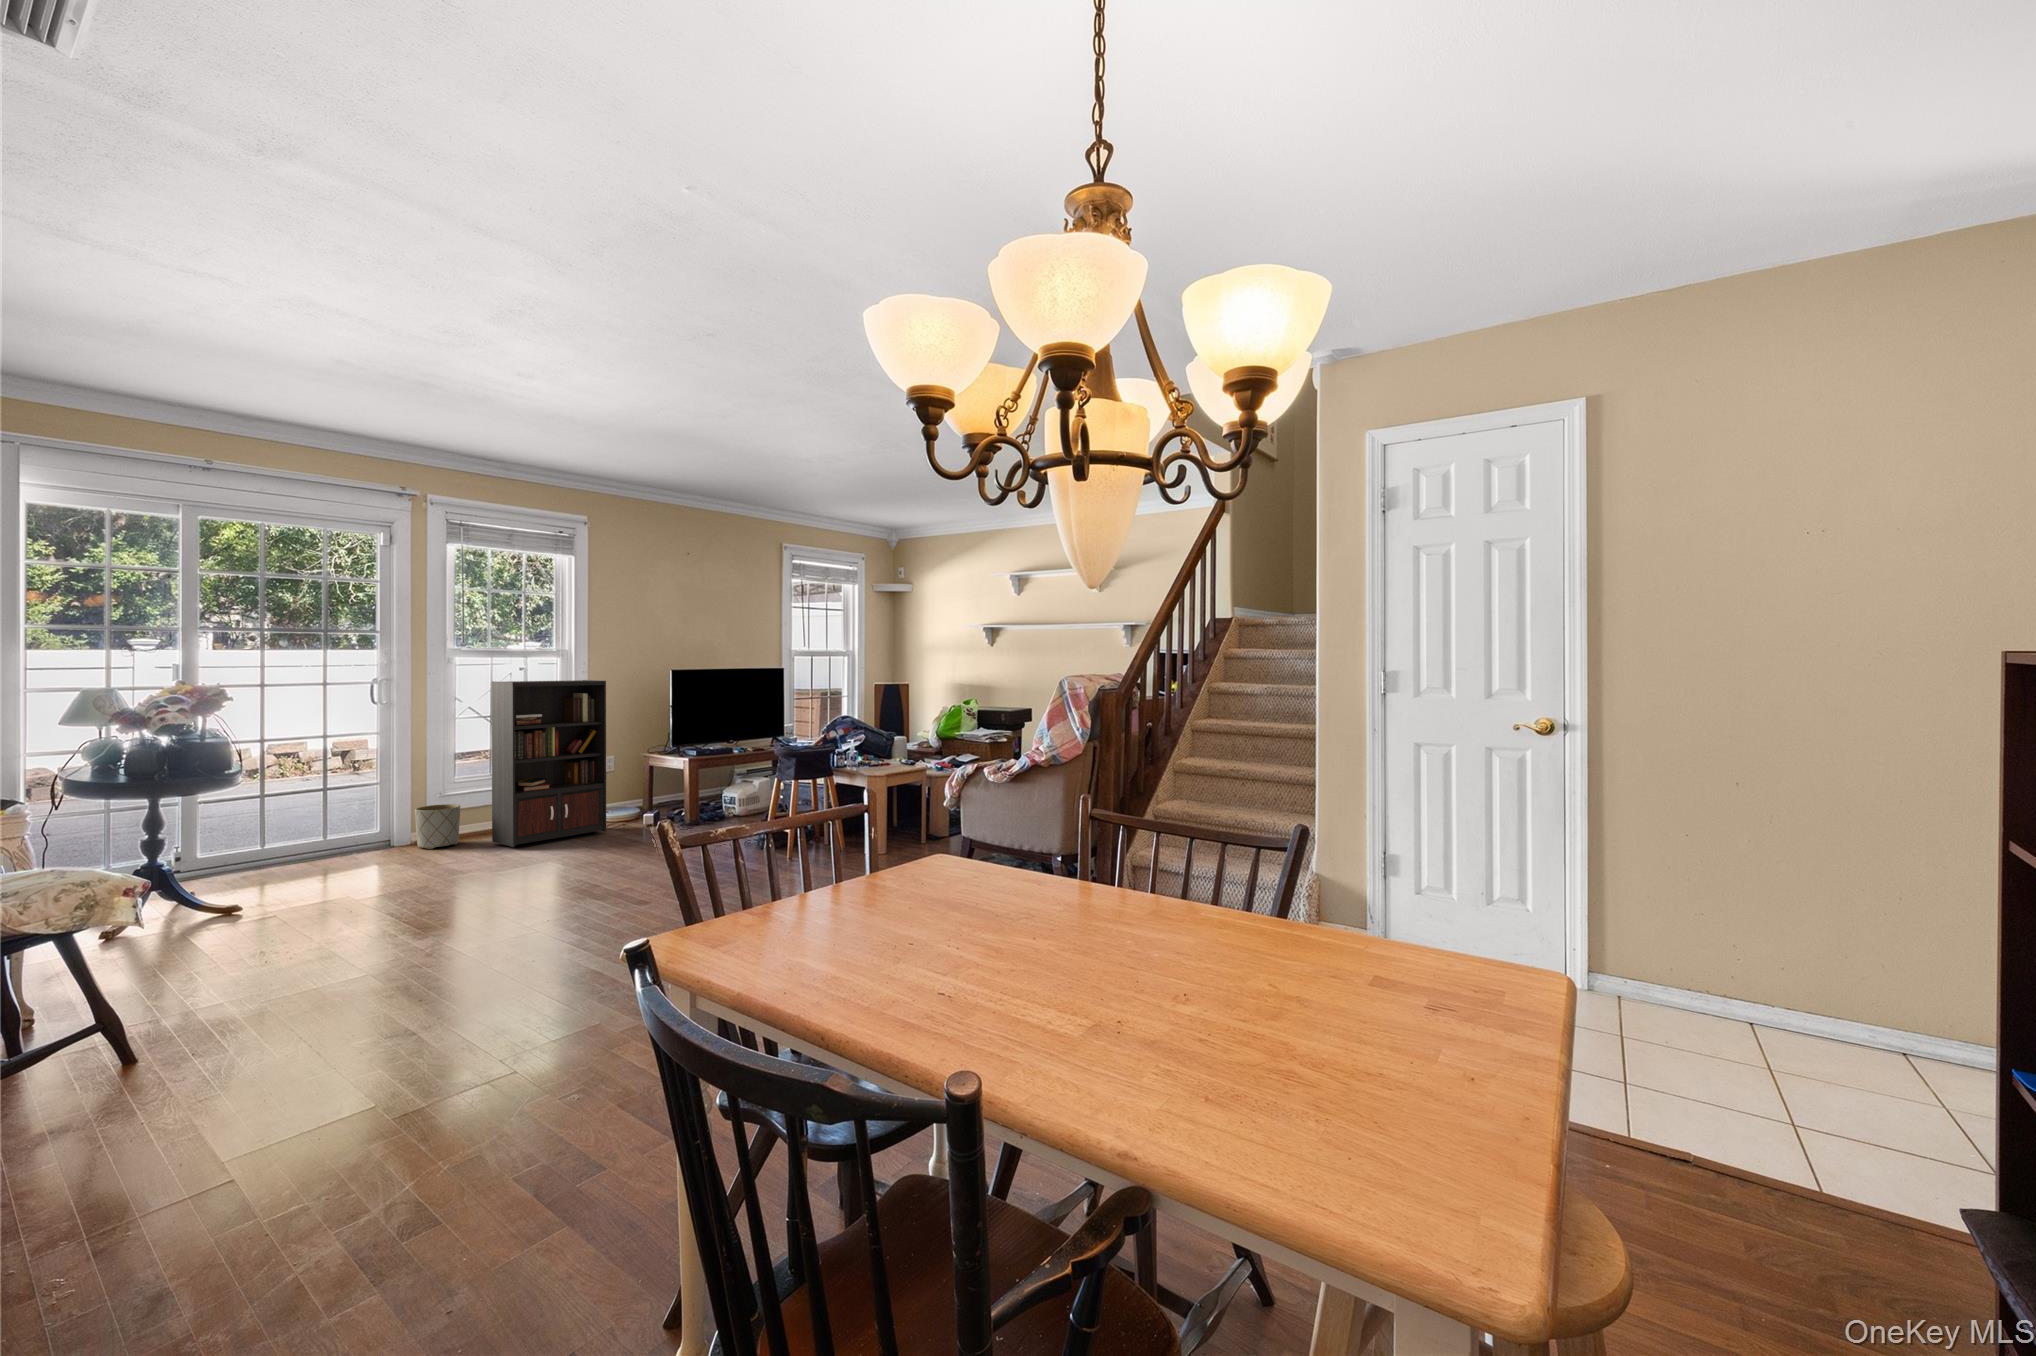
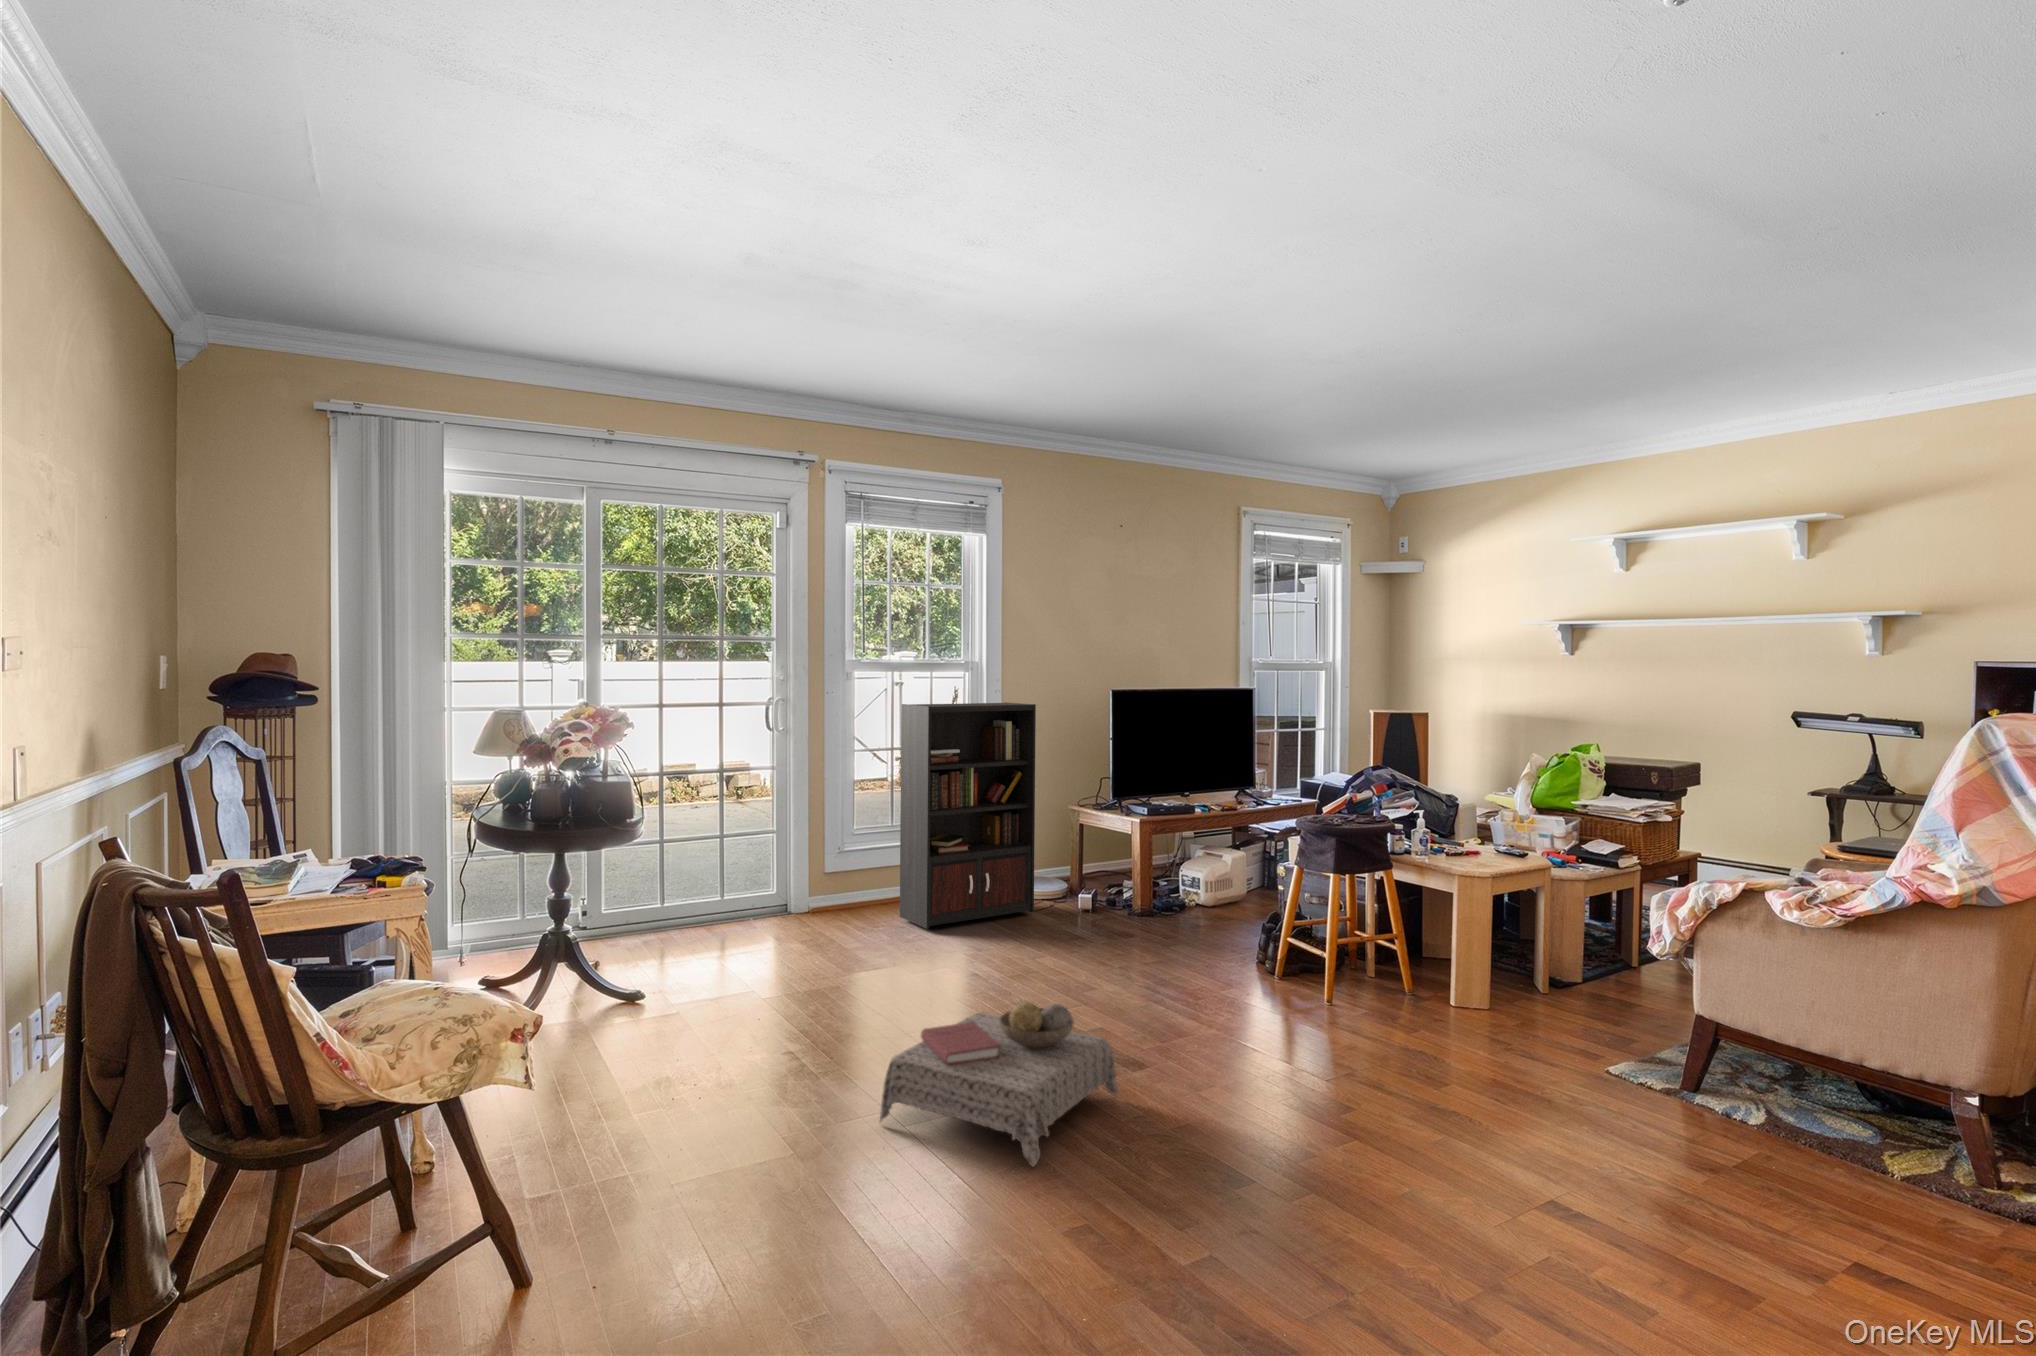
planter: present [415,804,460,849] -> none [814,862,863,921]
ottoman: none [443,863,625,957] -> present [880,1002,1117,1166]

